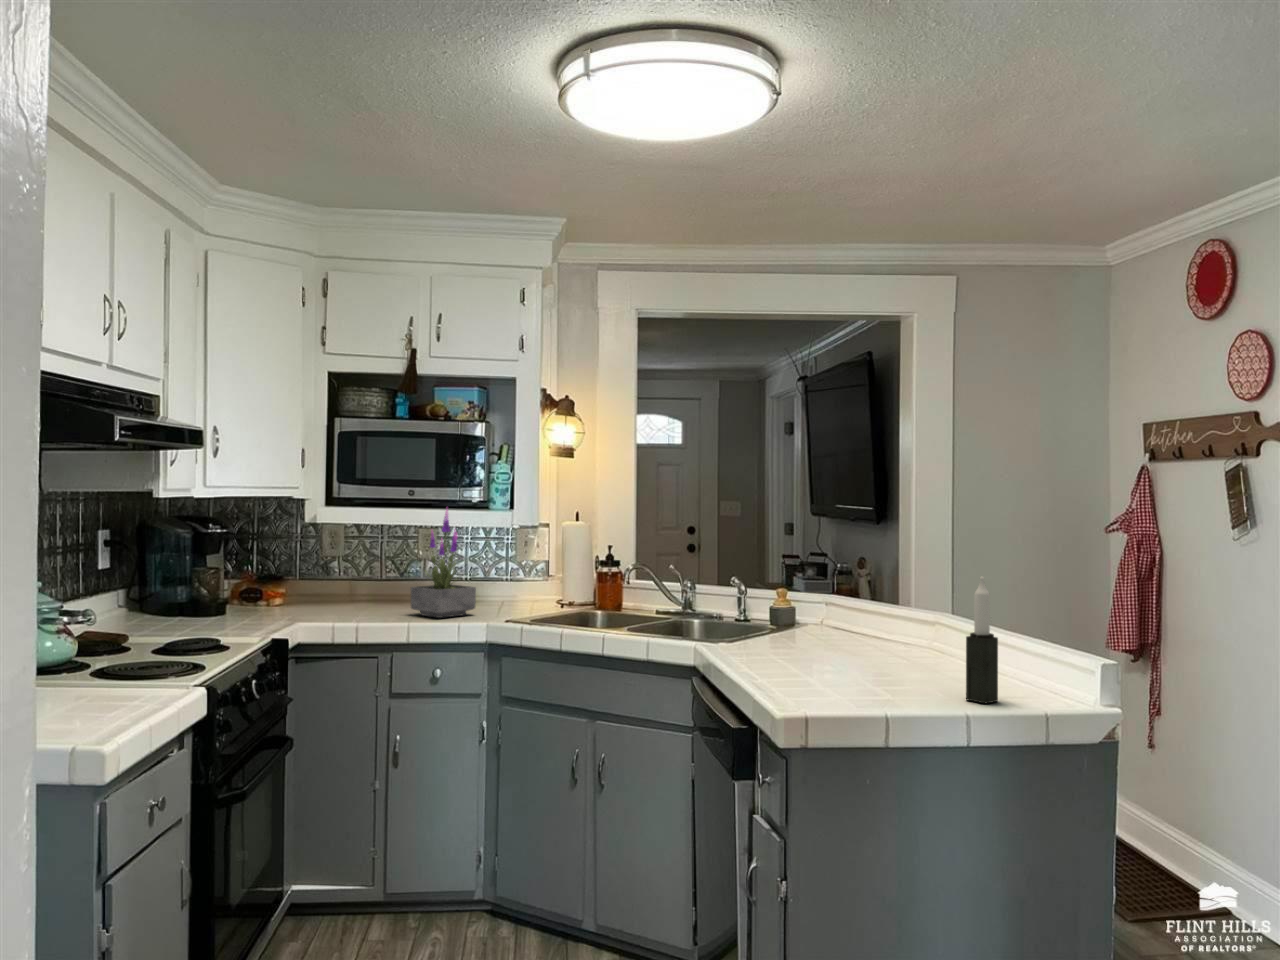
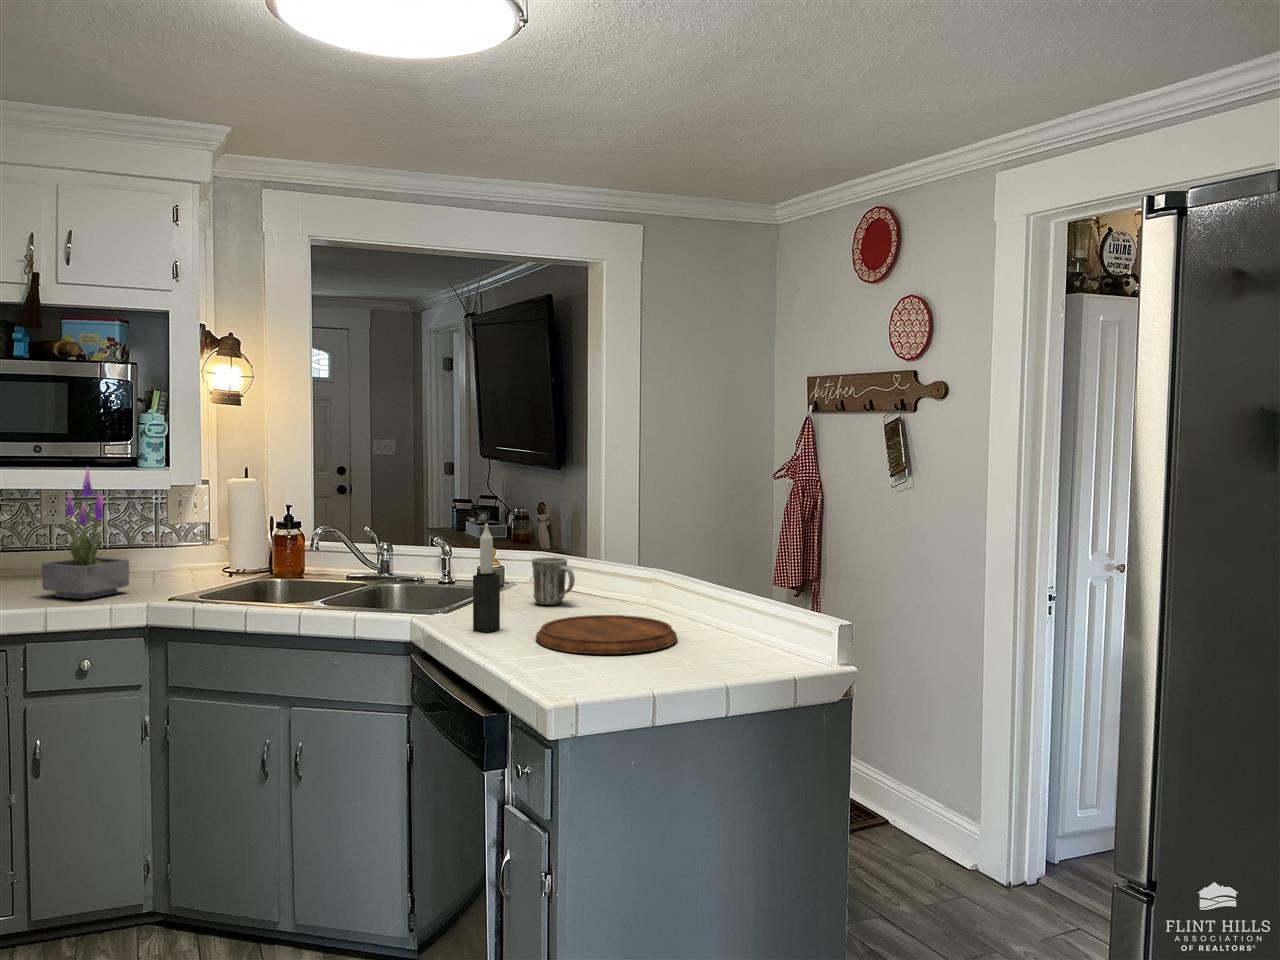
candle: present [966,577,998,703] -> present [473,523,500,632]
mug: none [815,597,856,643] -> present [532,557,575,605]
cutting board: none [803,652,946,686] -> present [536,615,677,654]

